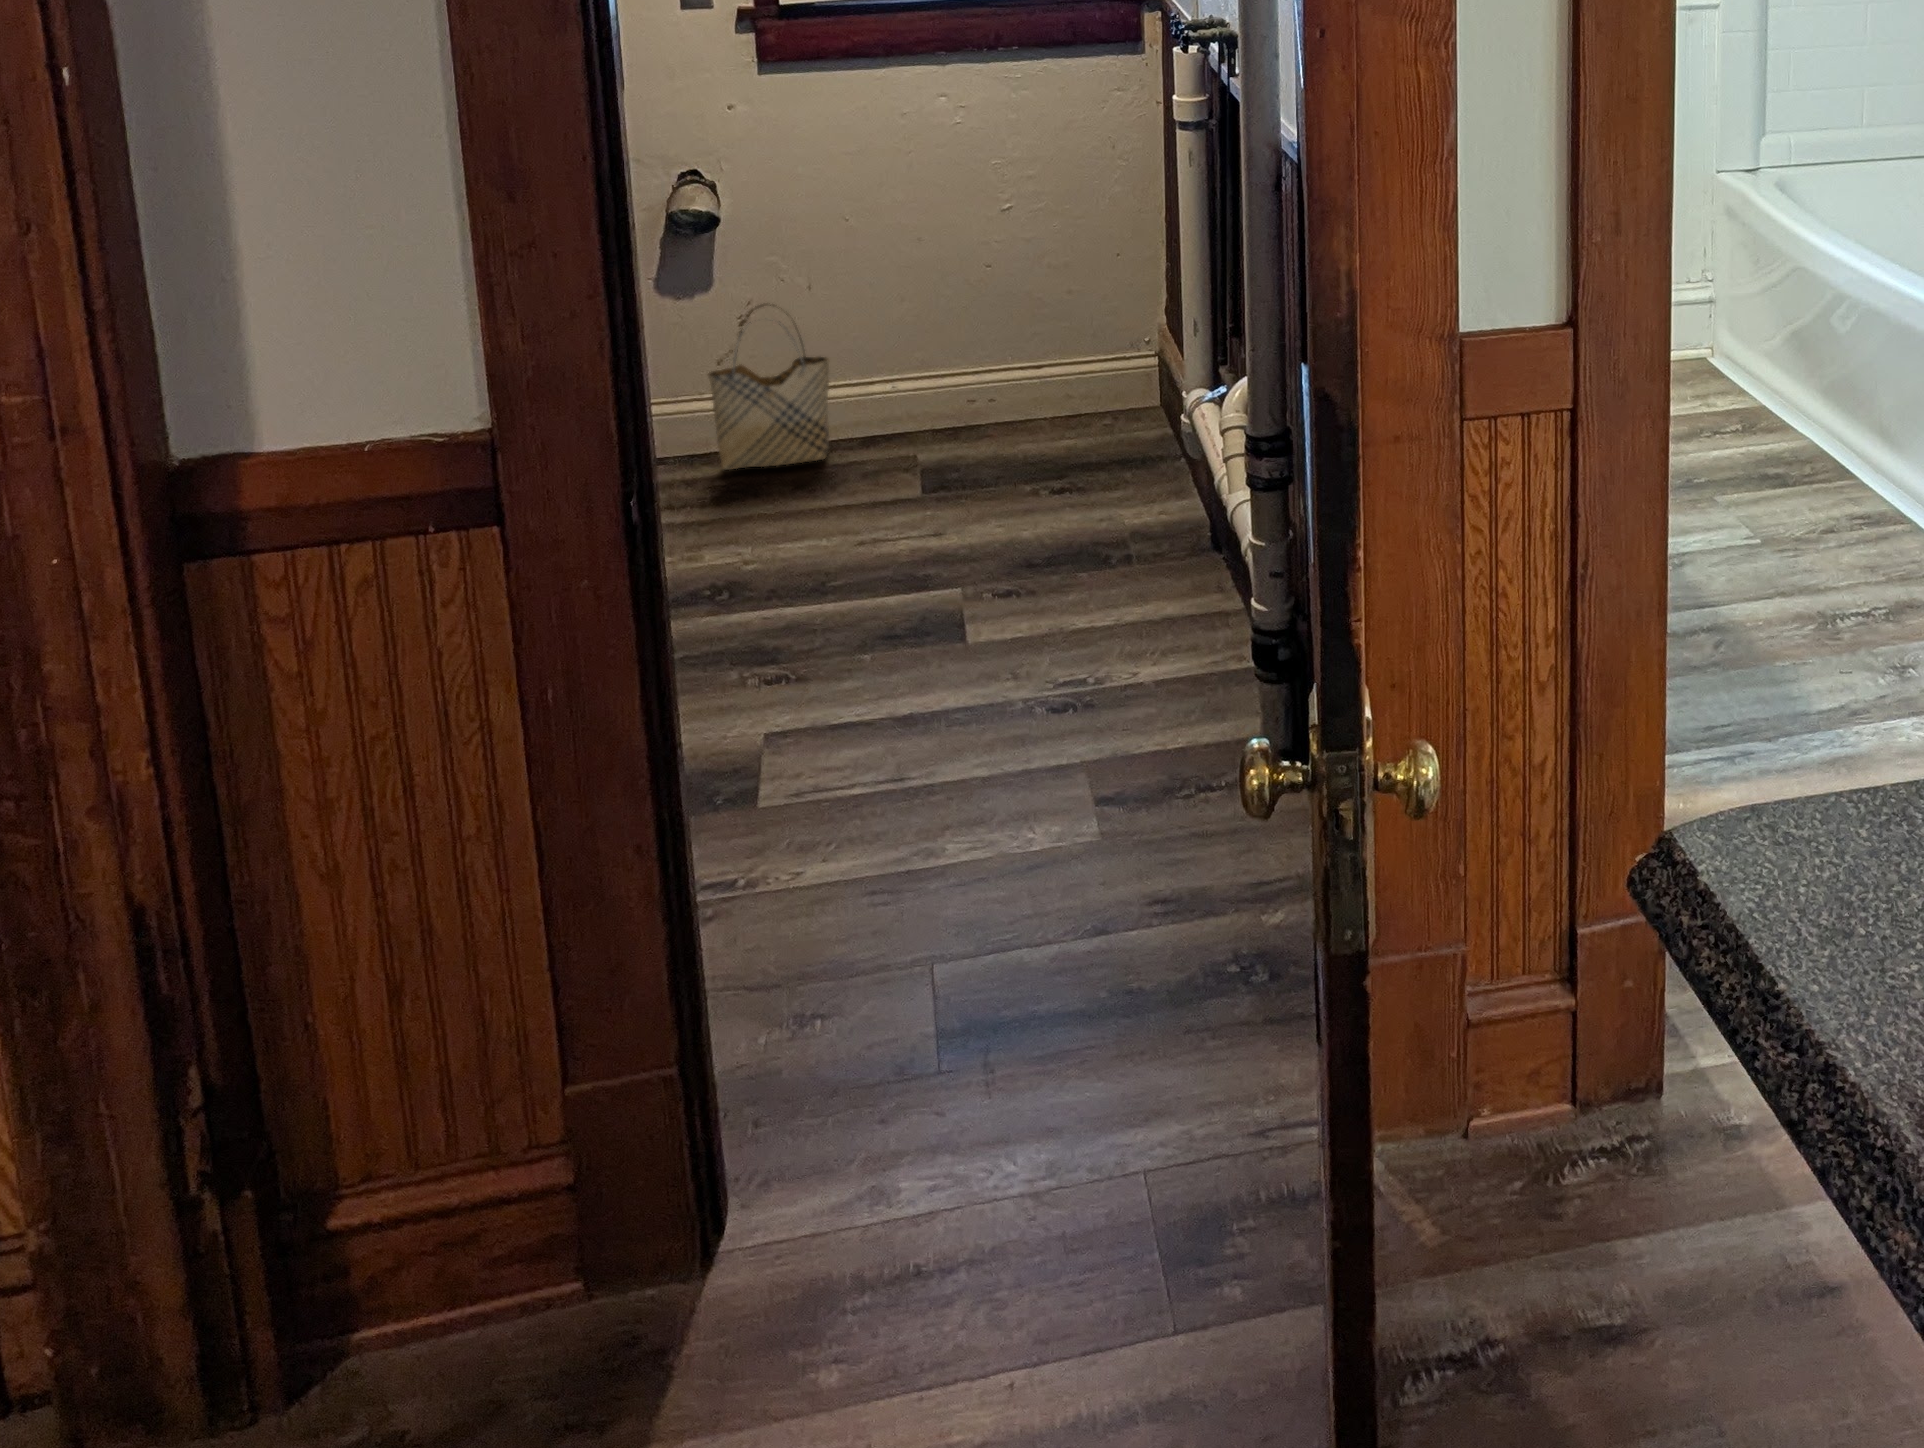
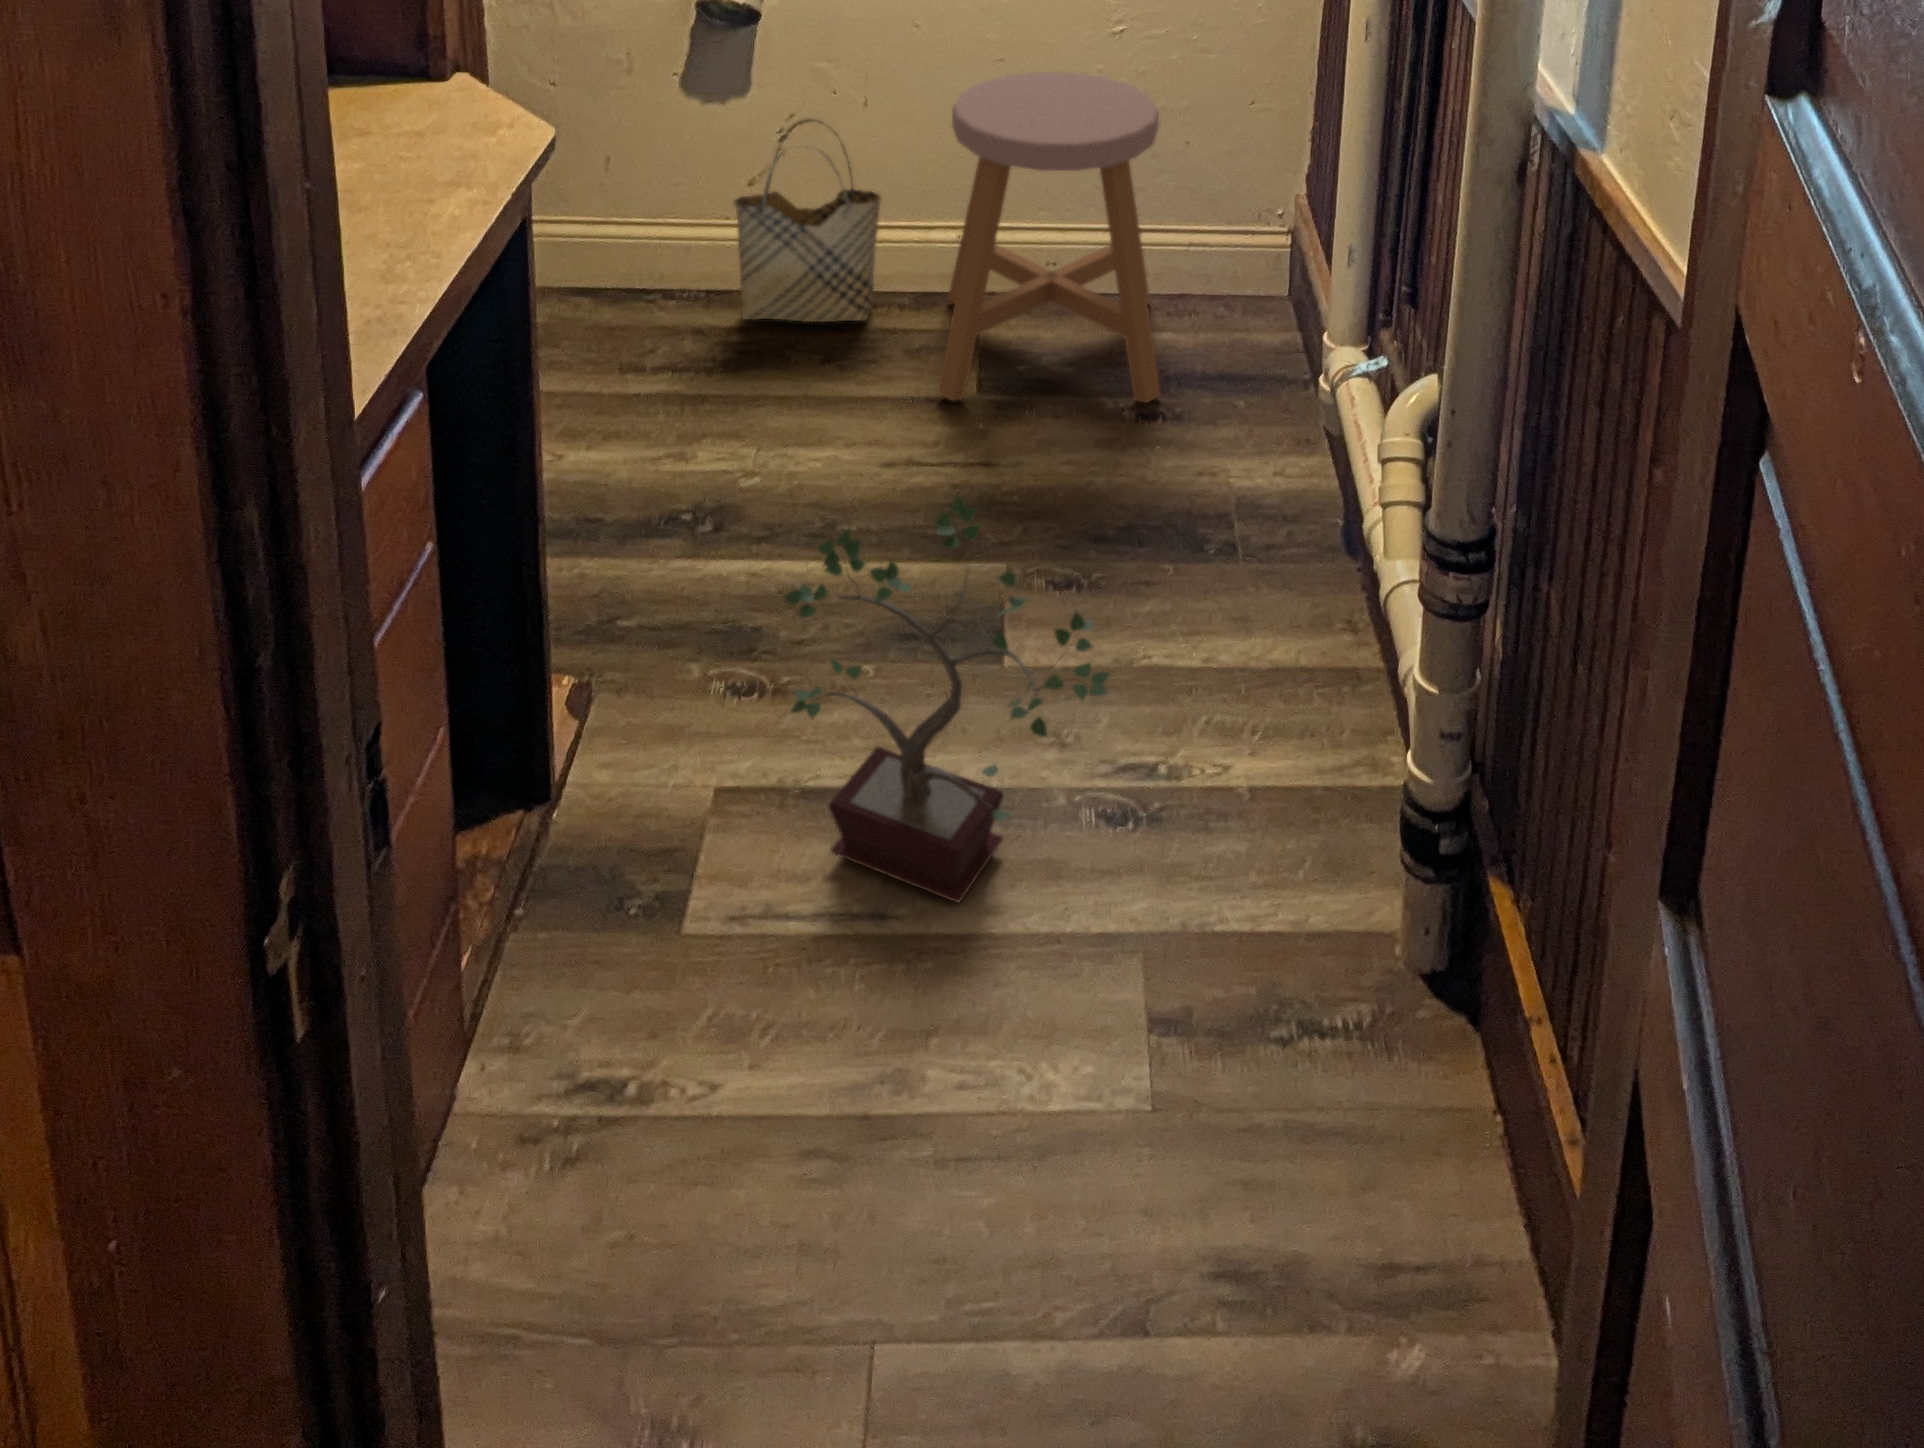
stool: none [883,242,1068,499] -> present [938,72,1161,403]
potted plant: none [798,467,1043,769] -> present [784,494,1109,902]

